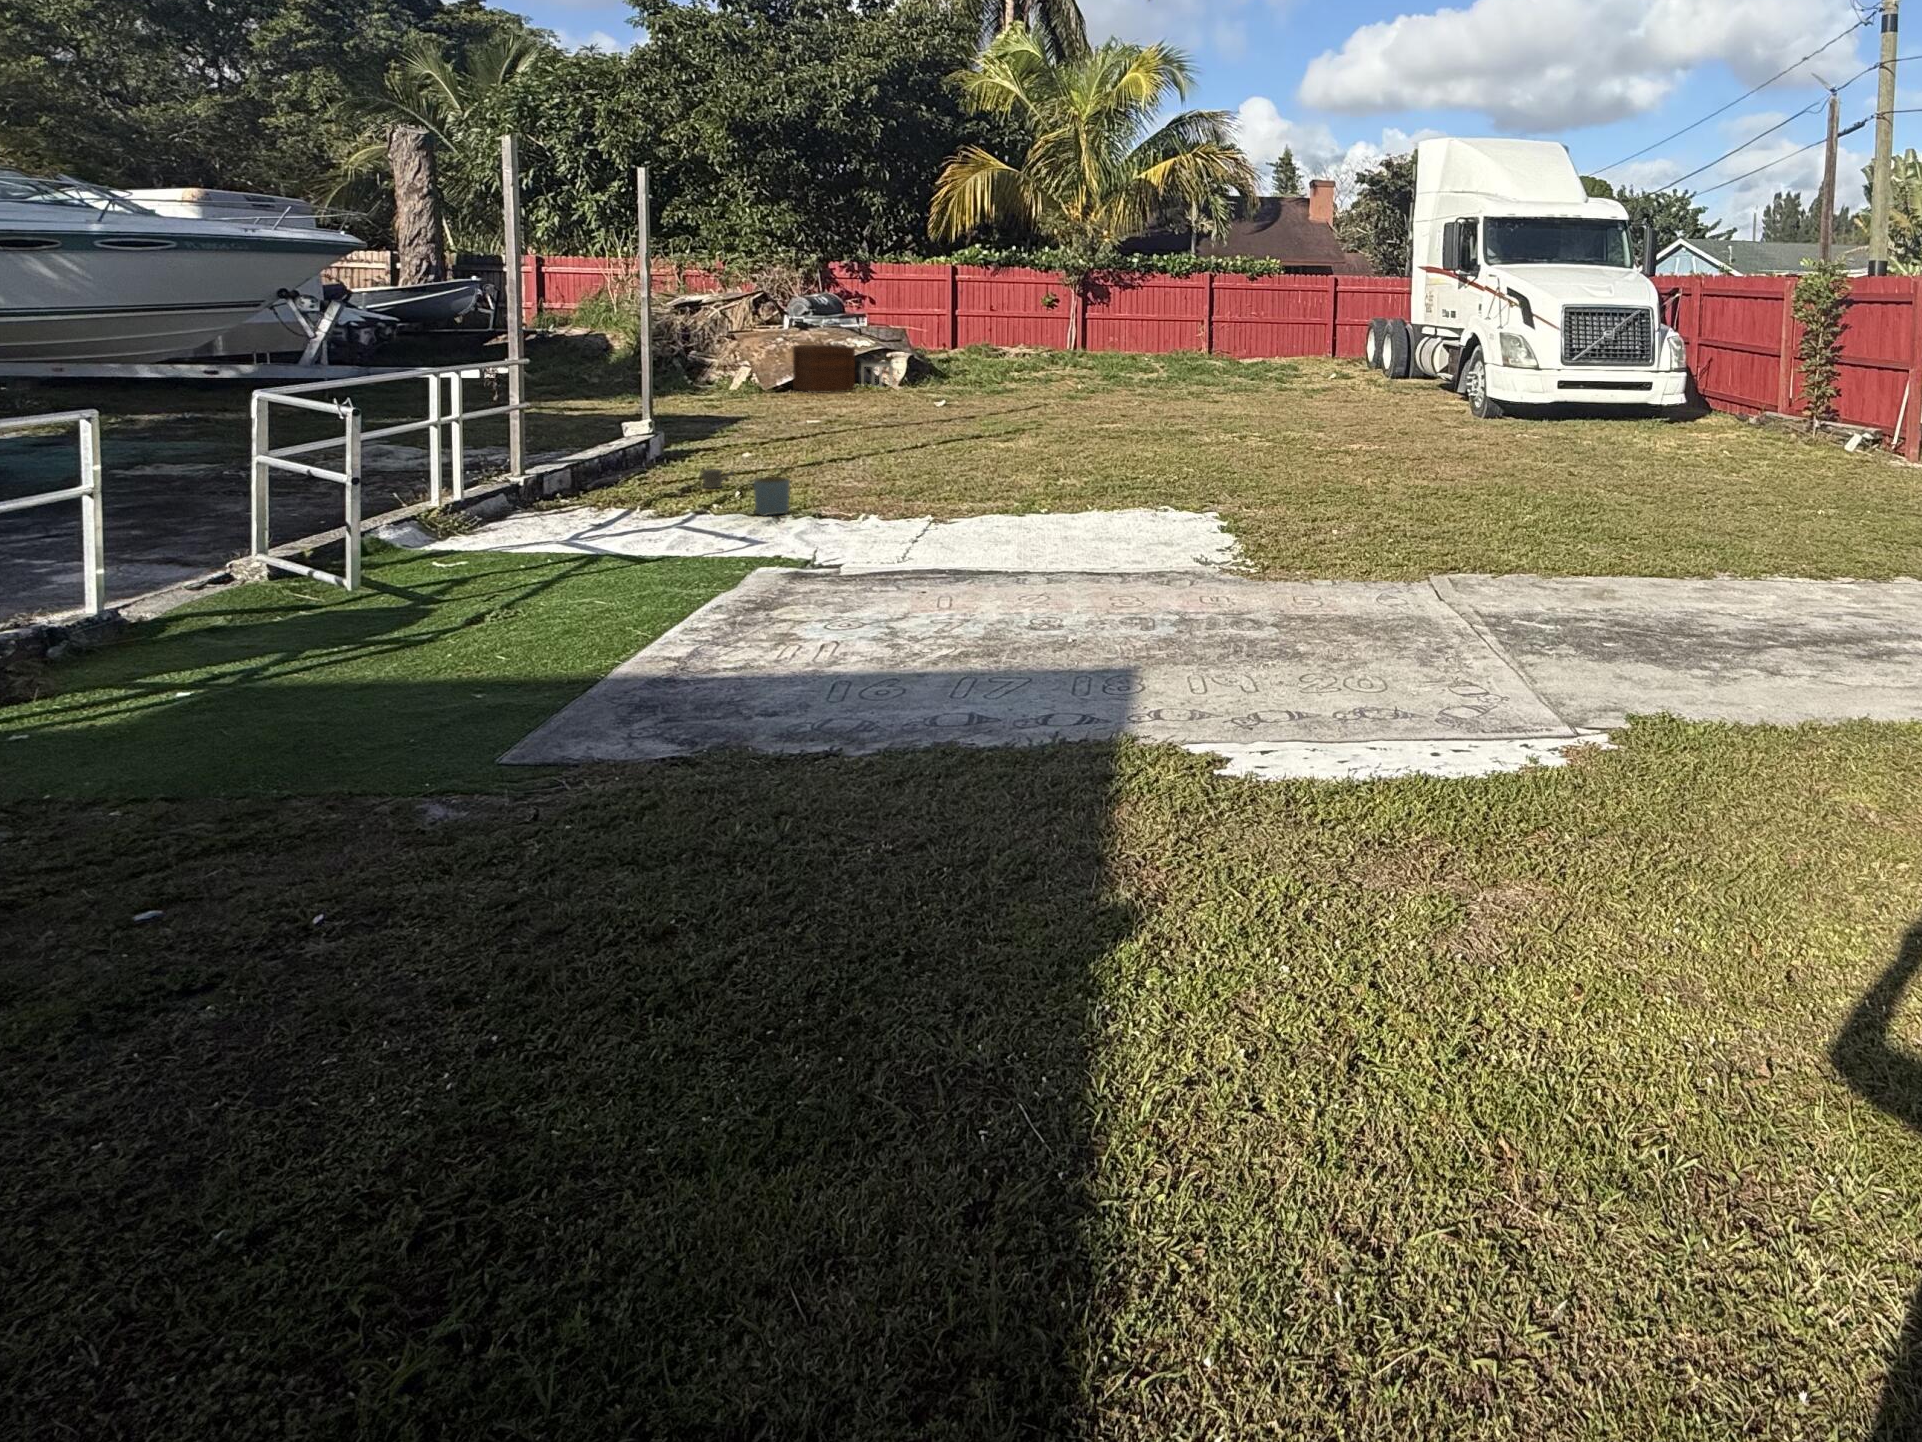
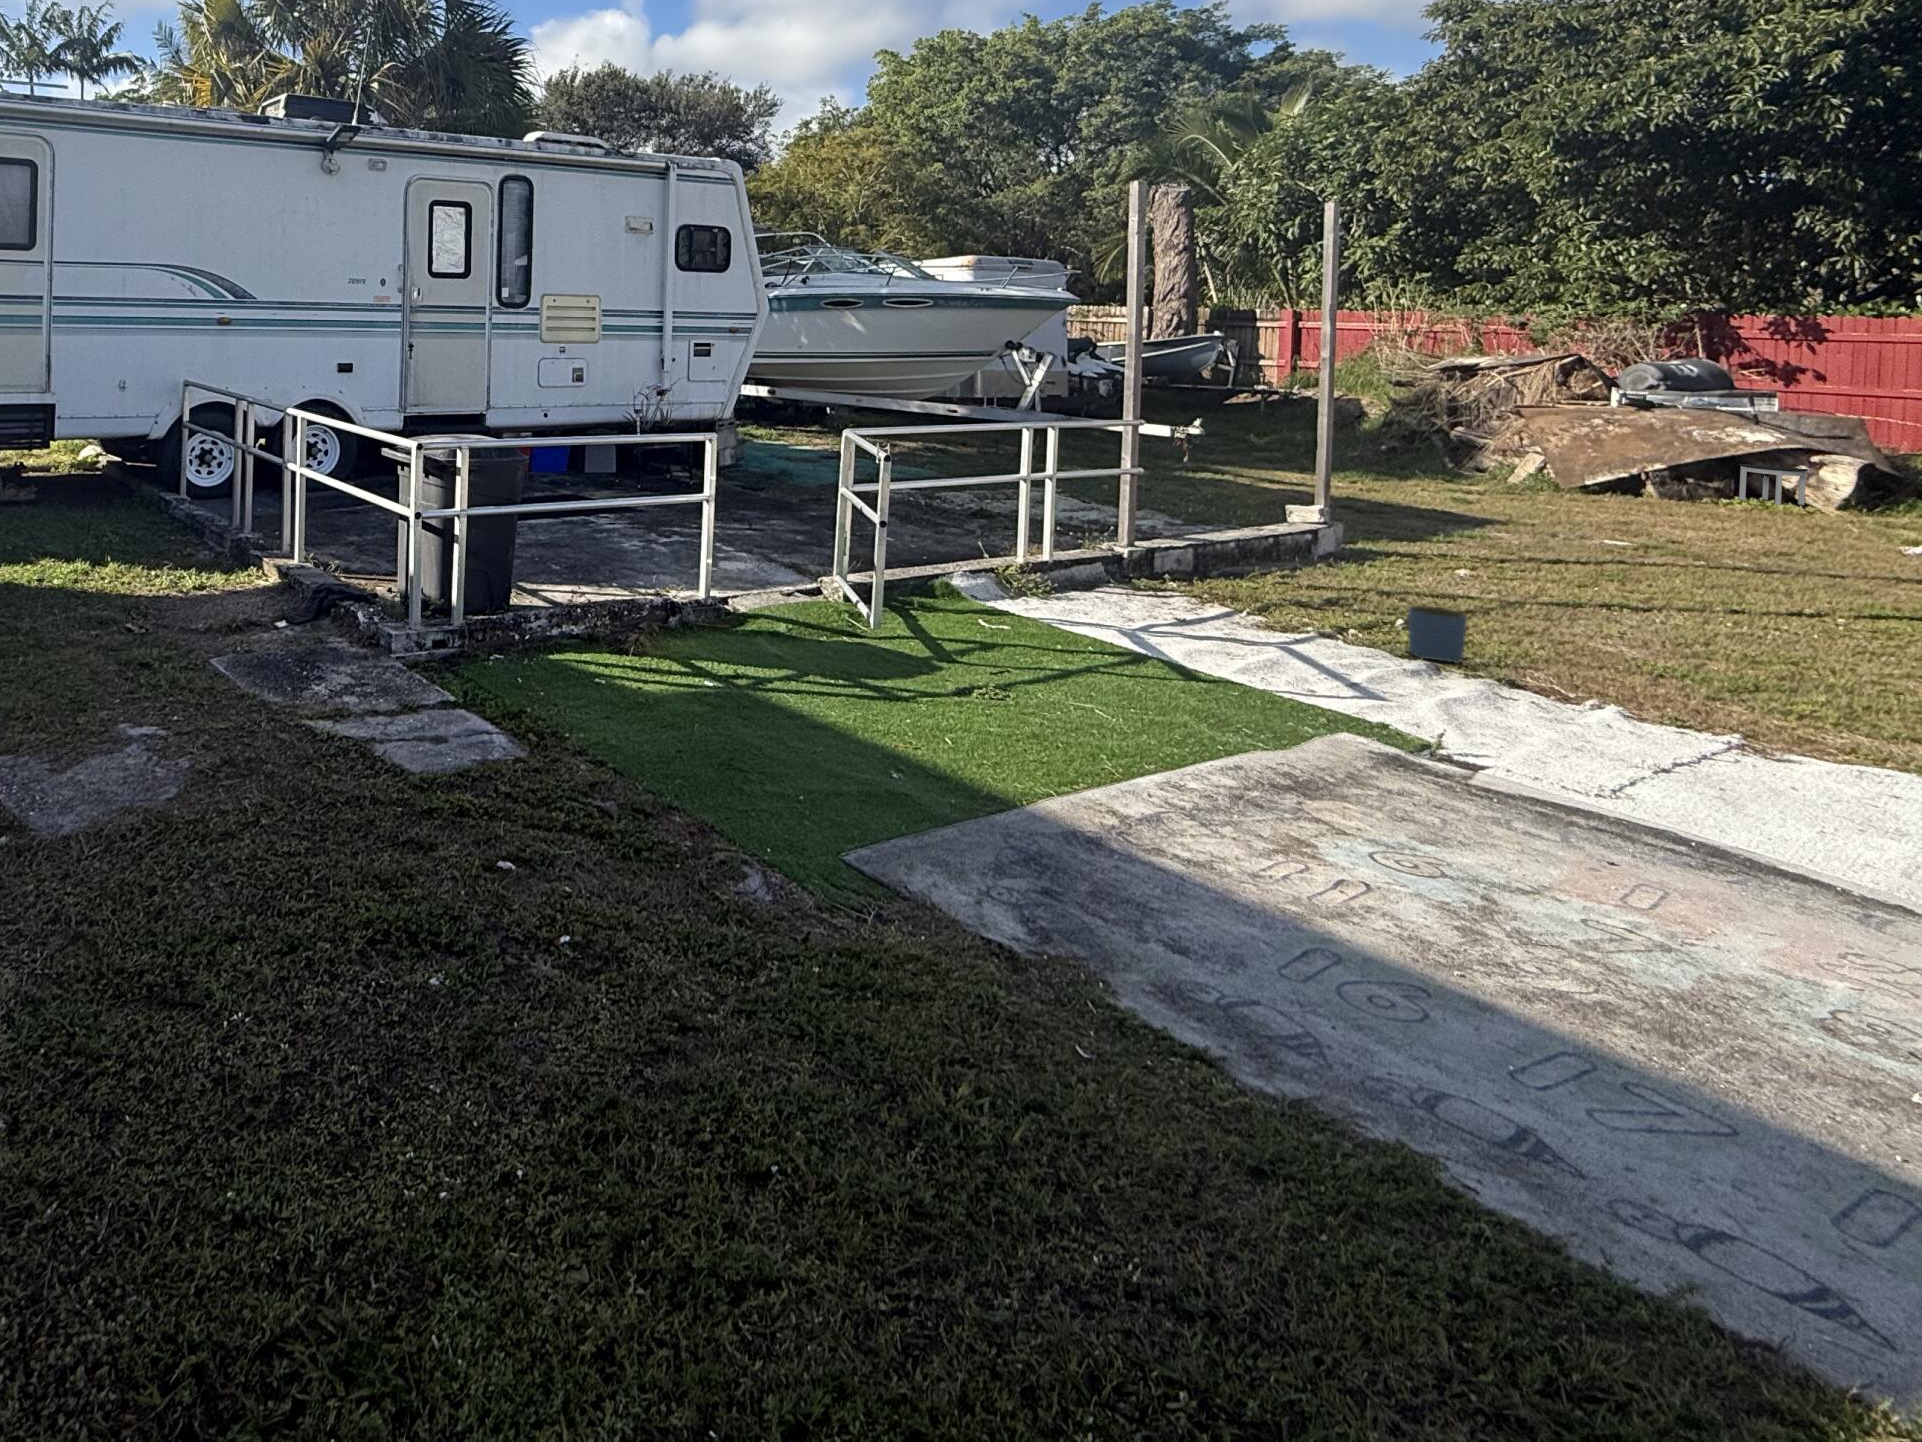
wooden crate: present [793,344,855,393] -> none [1609,431,1725,505]
watering can: present [700,469,734,488] -> none [1363,576,1408,606]

